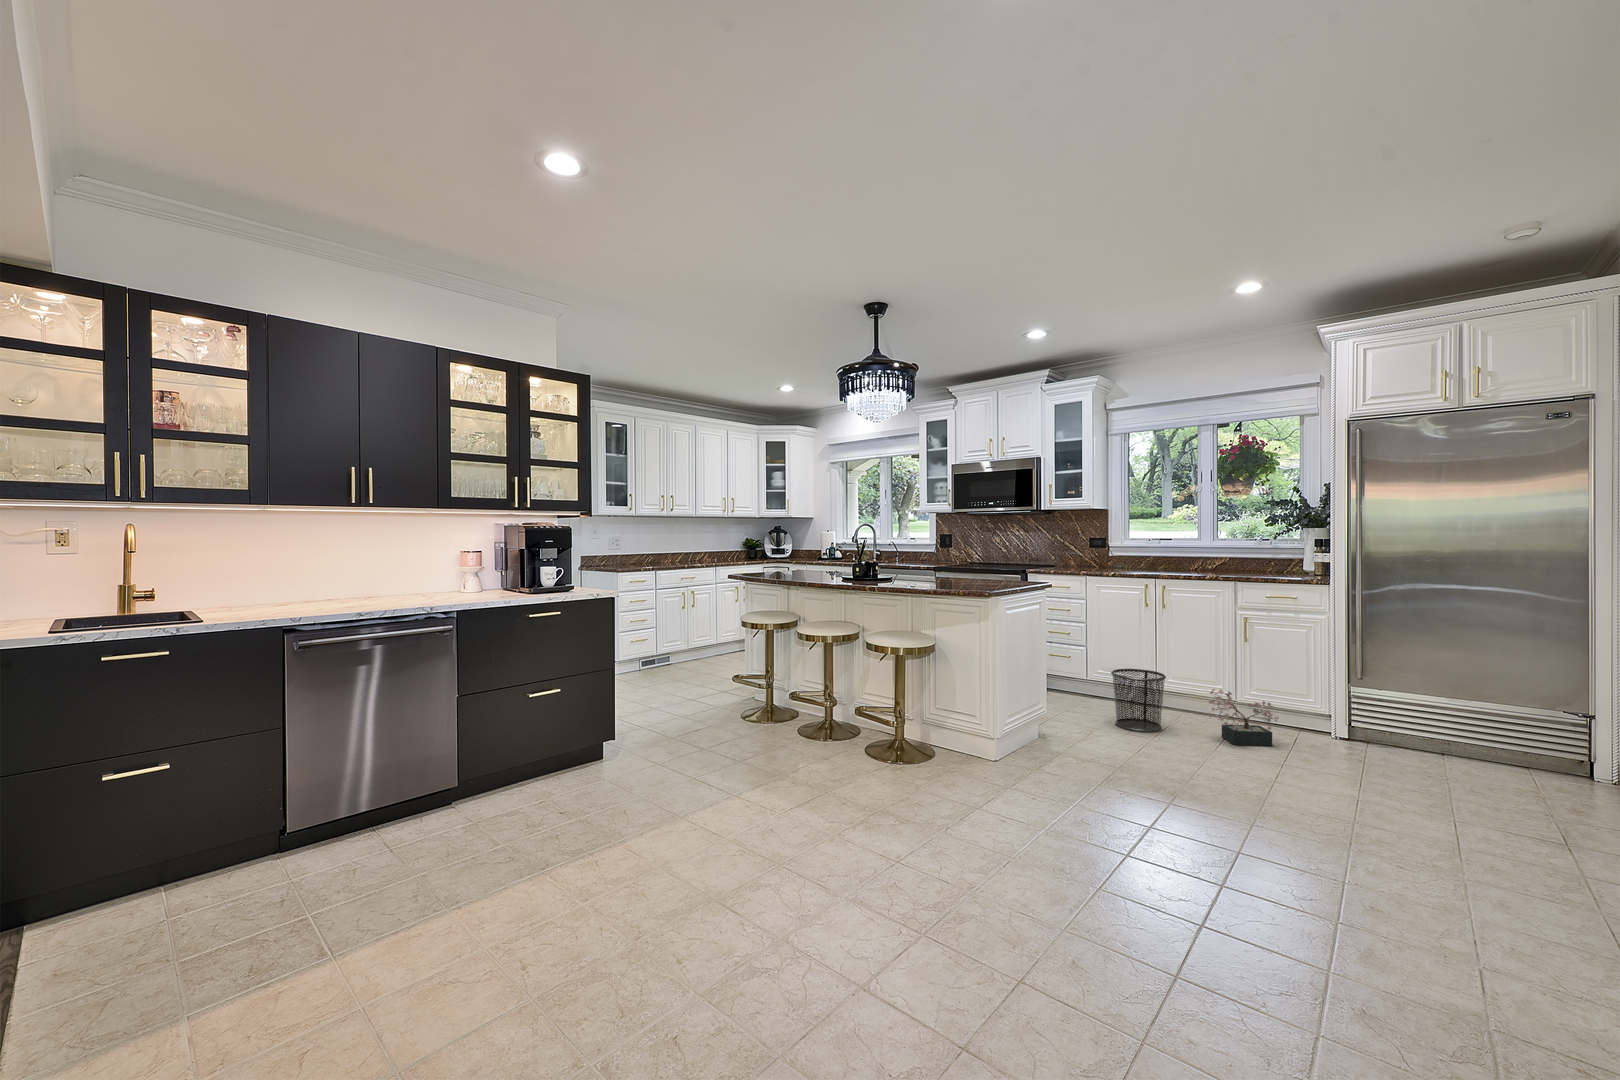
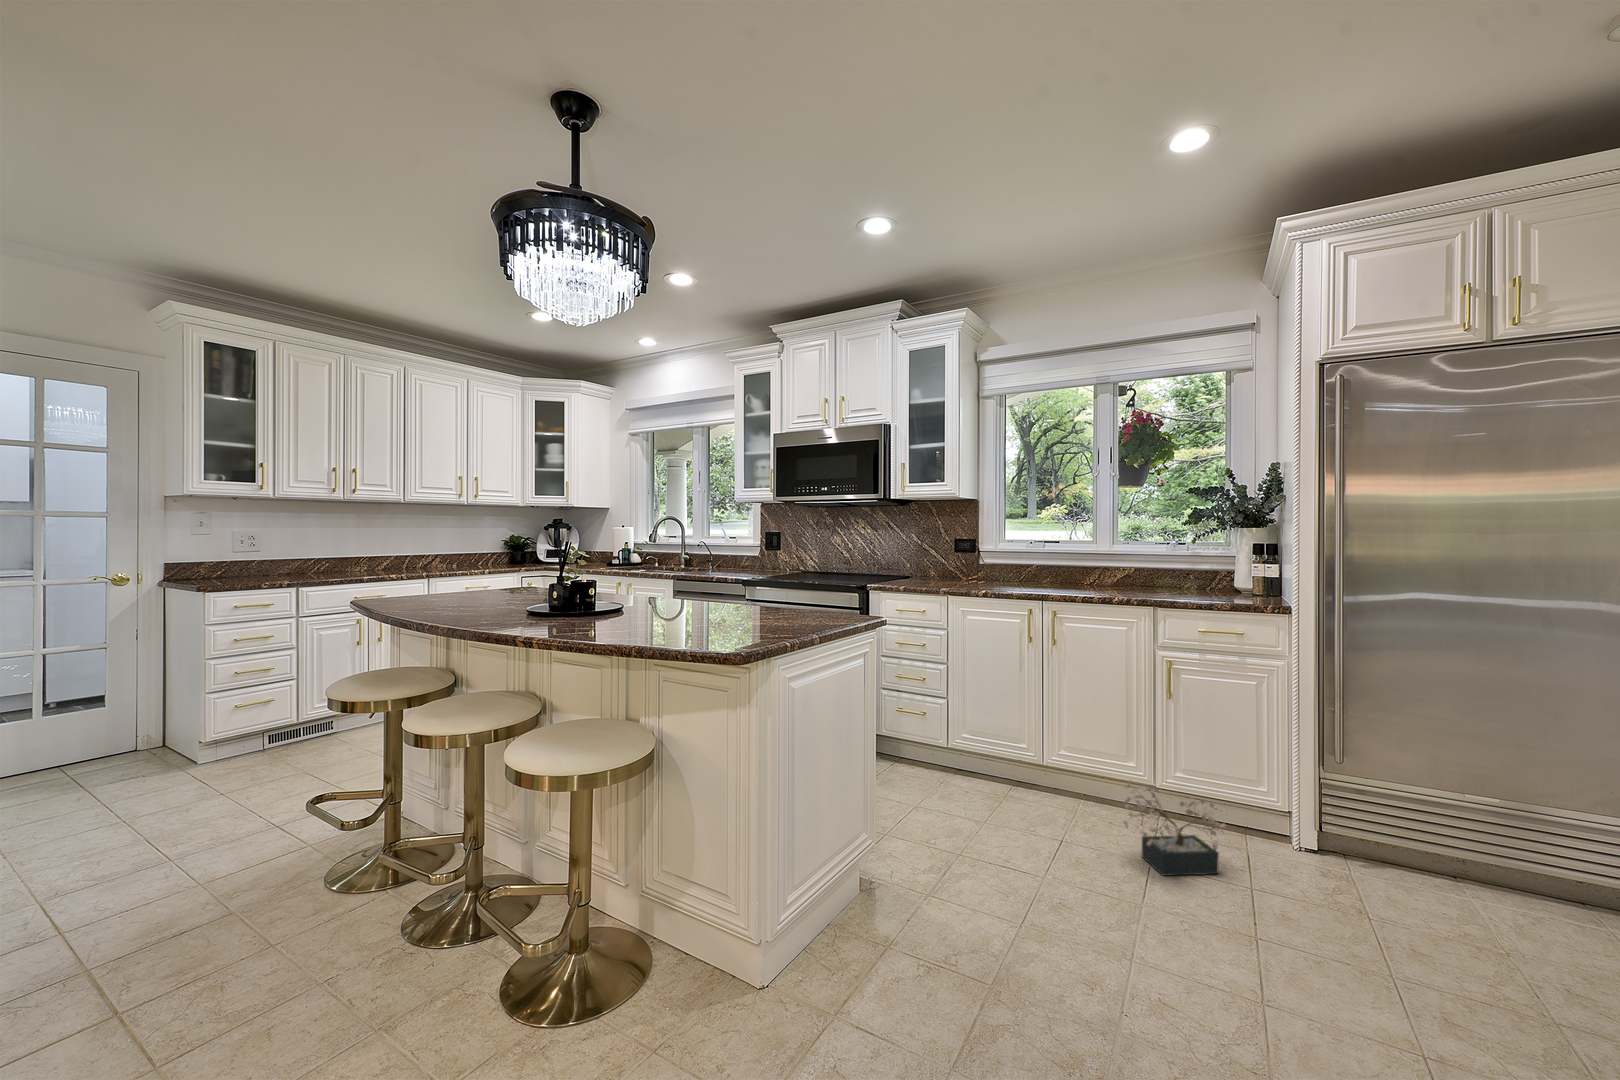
waste bin: present [1111,669,1166,732] -> none [979,742,1060,851]

